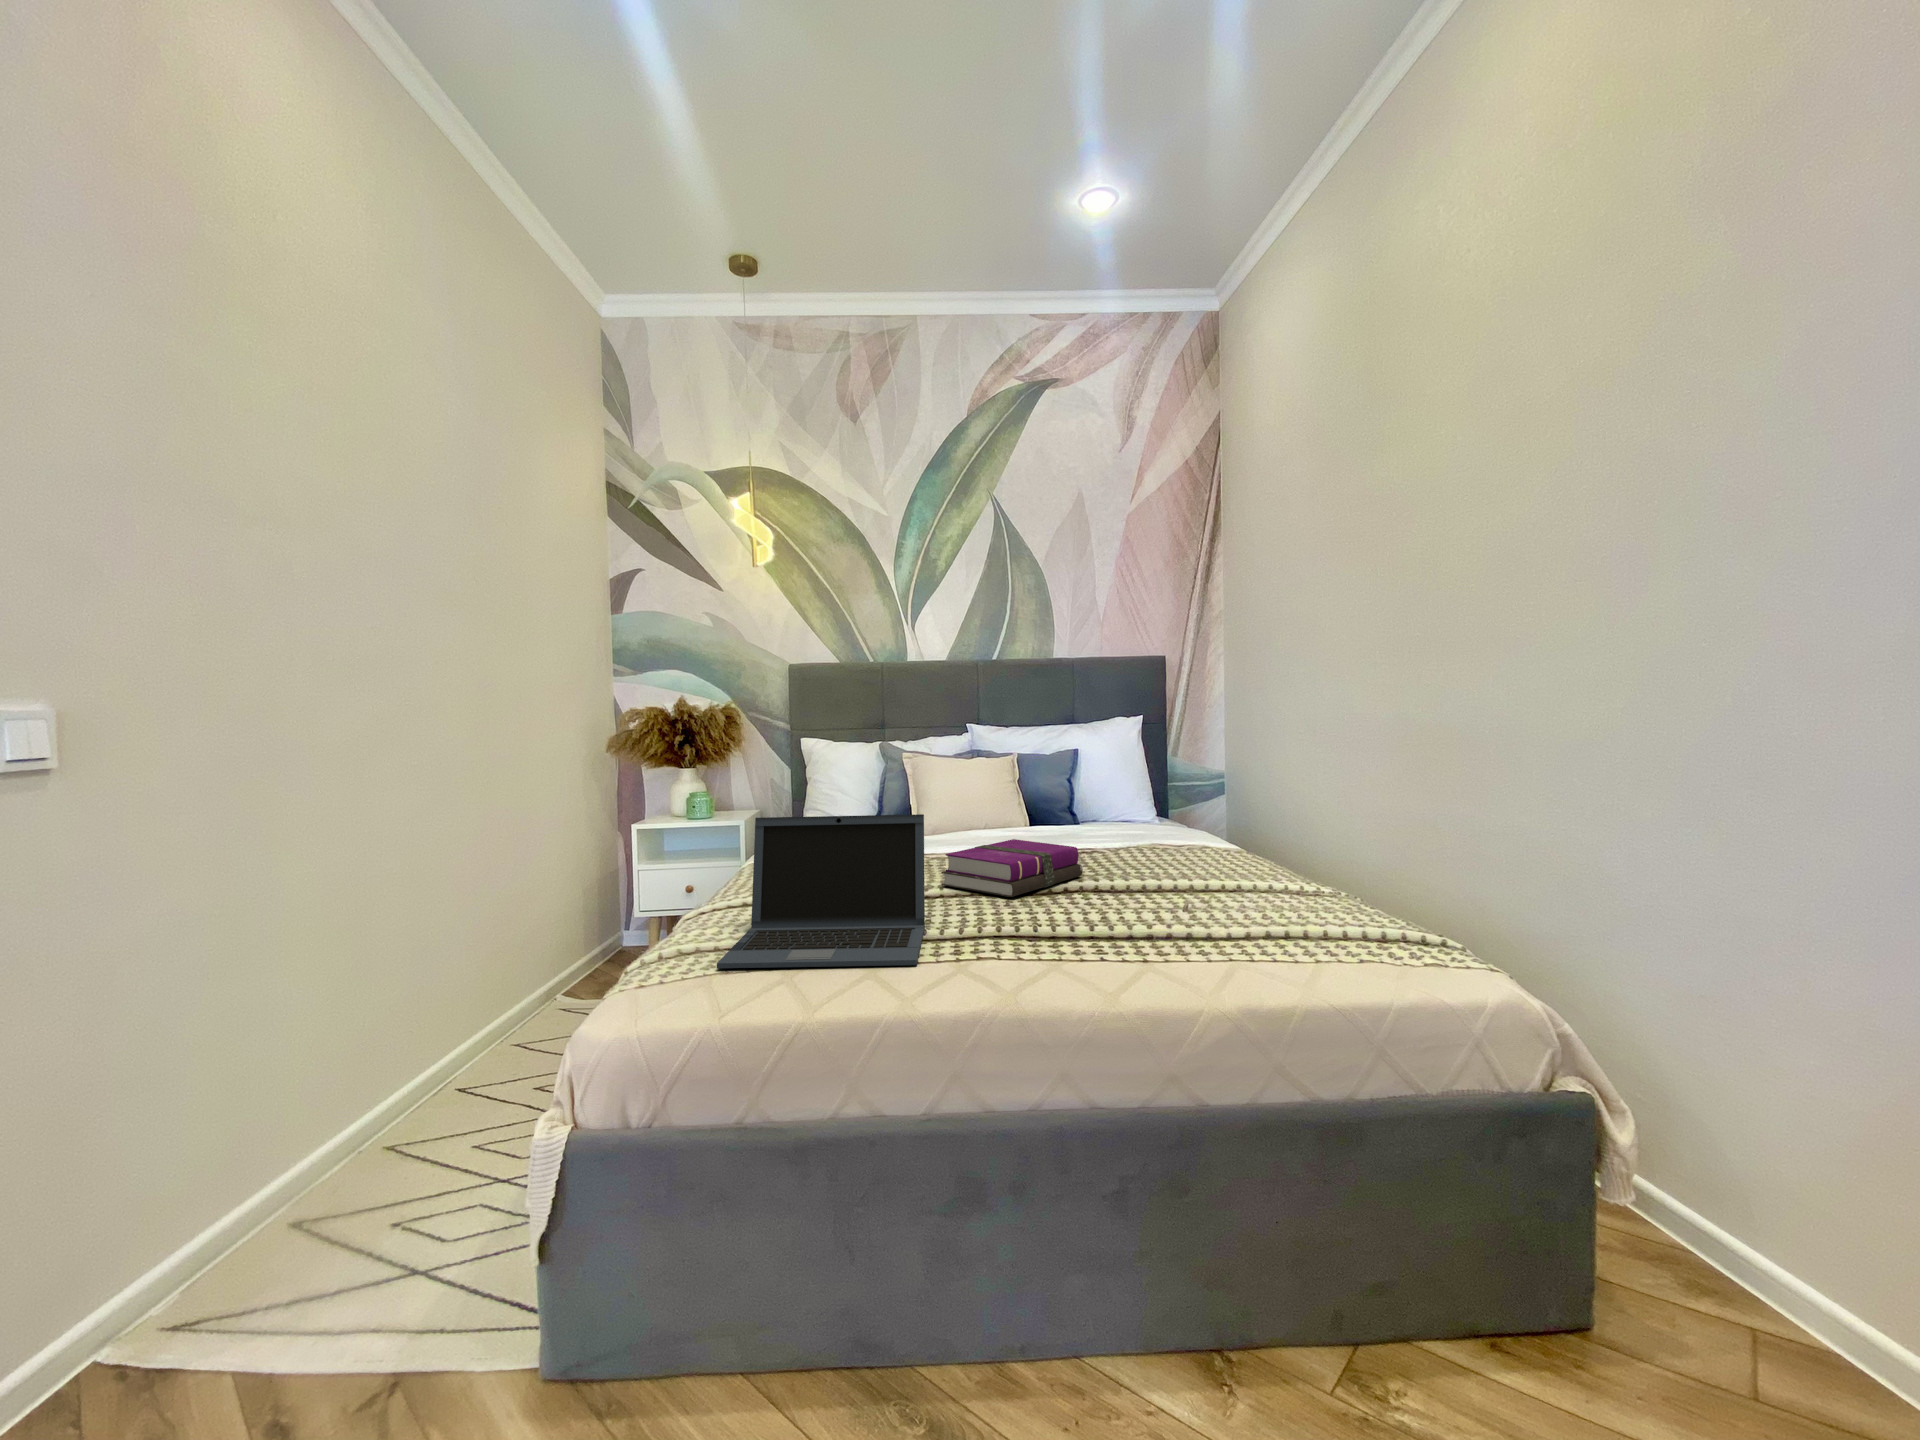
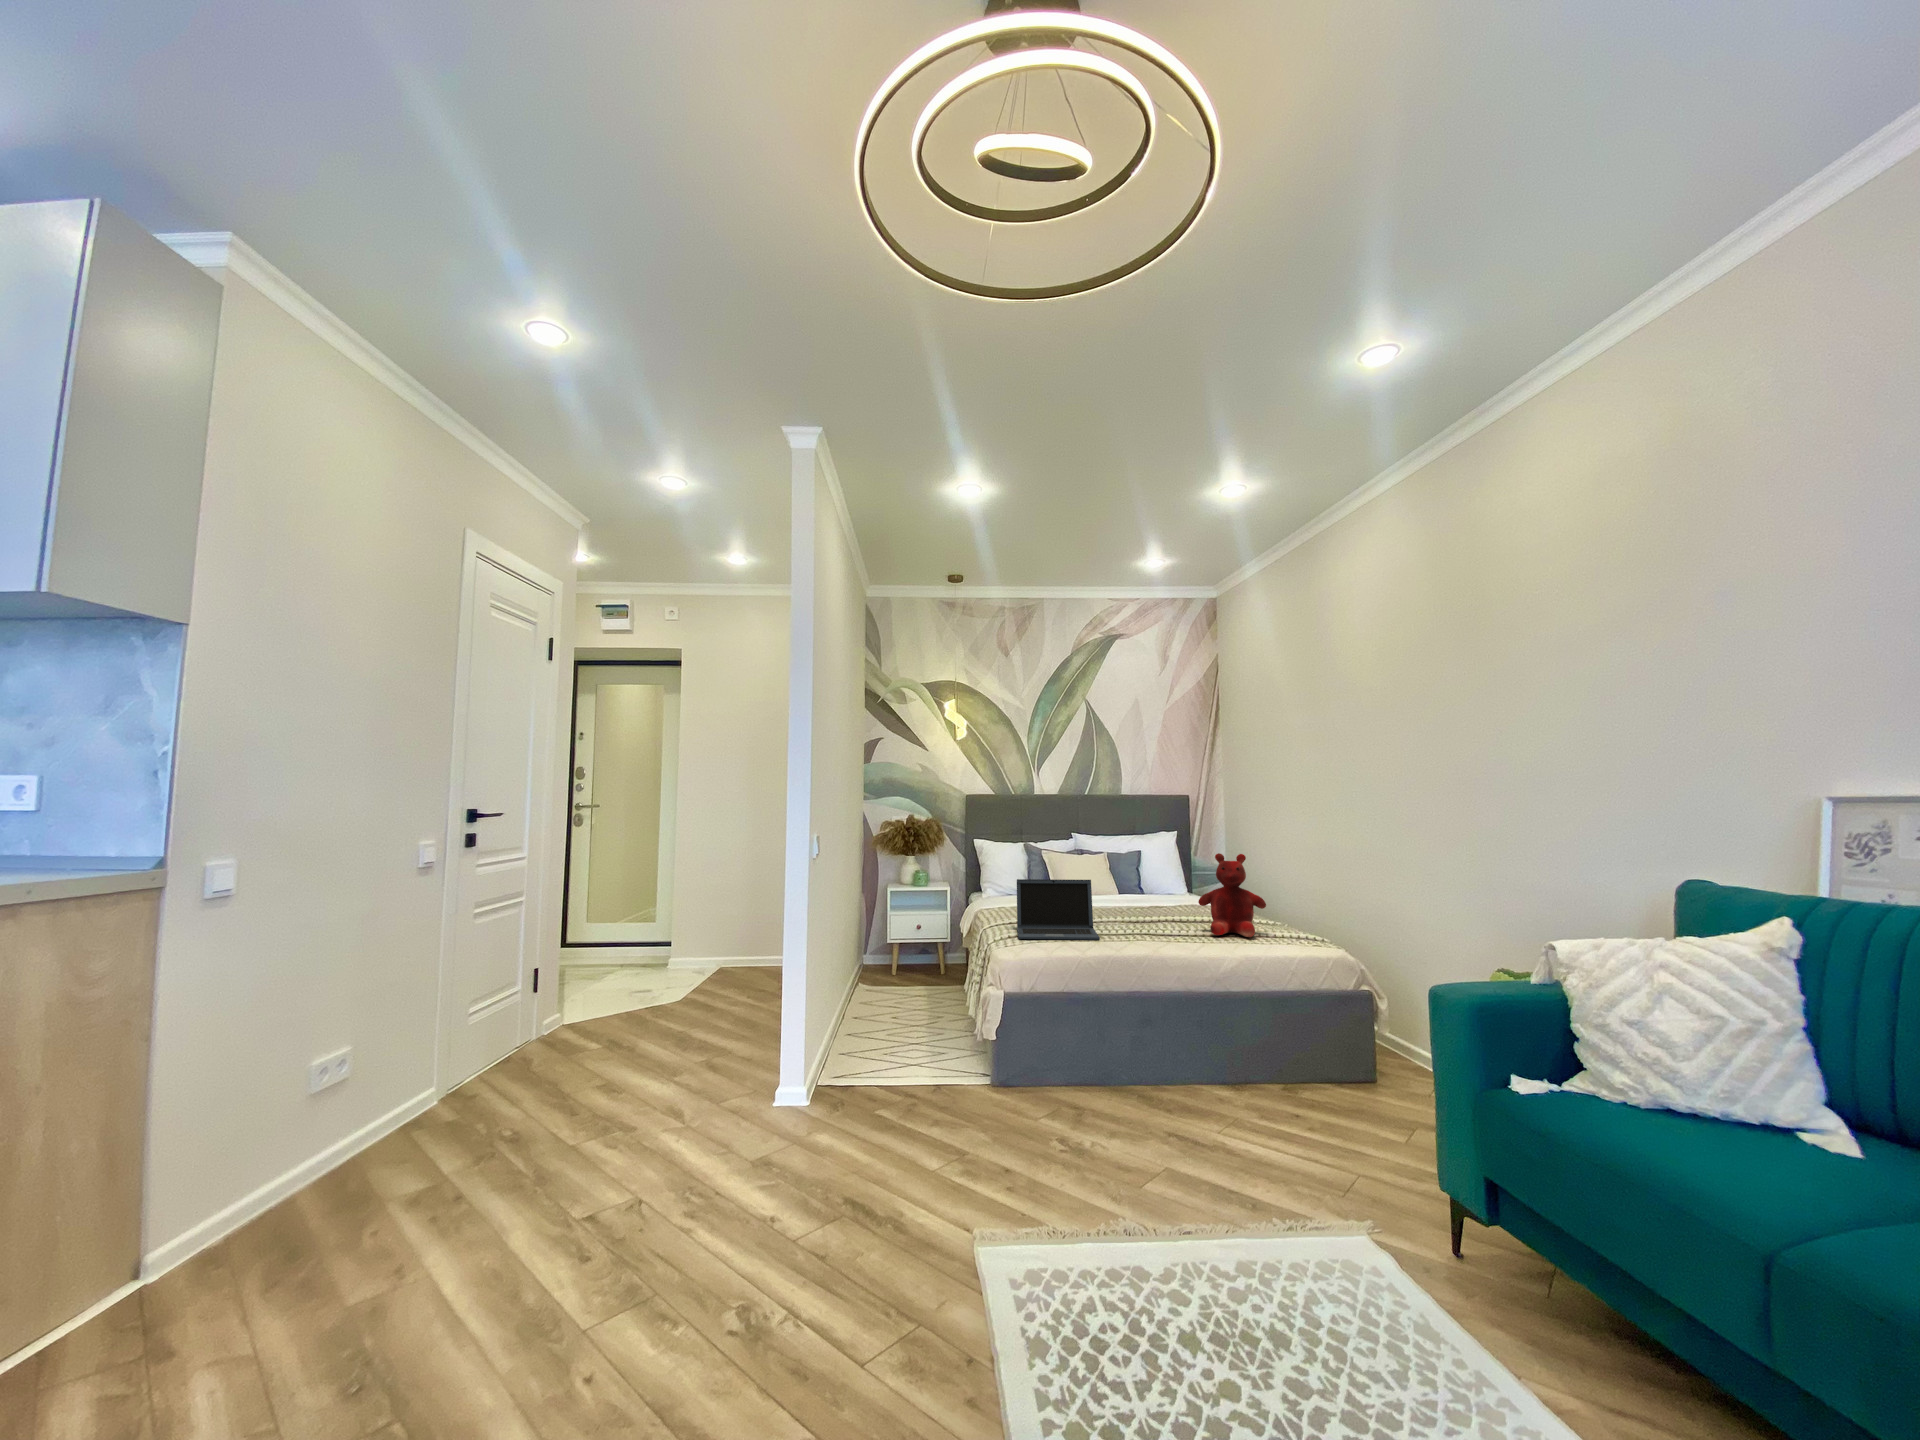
teddy bear: none [1165,747,1322,947] -> present [1198,853,1266,937]
hardback book: present [941,839,1083,897] -> none [1088,896,1155,921]

